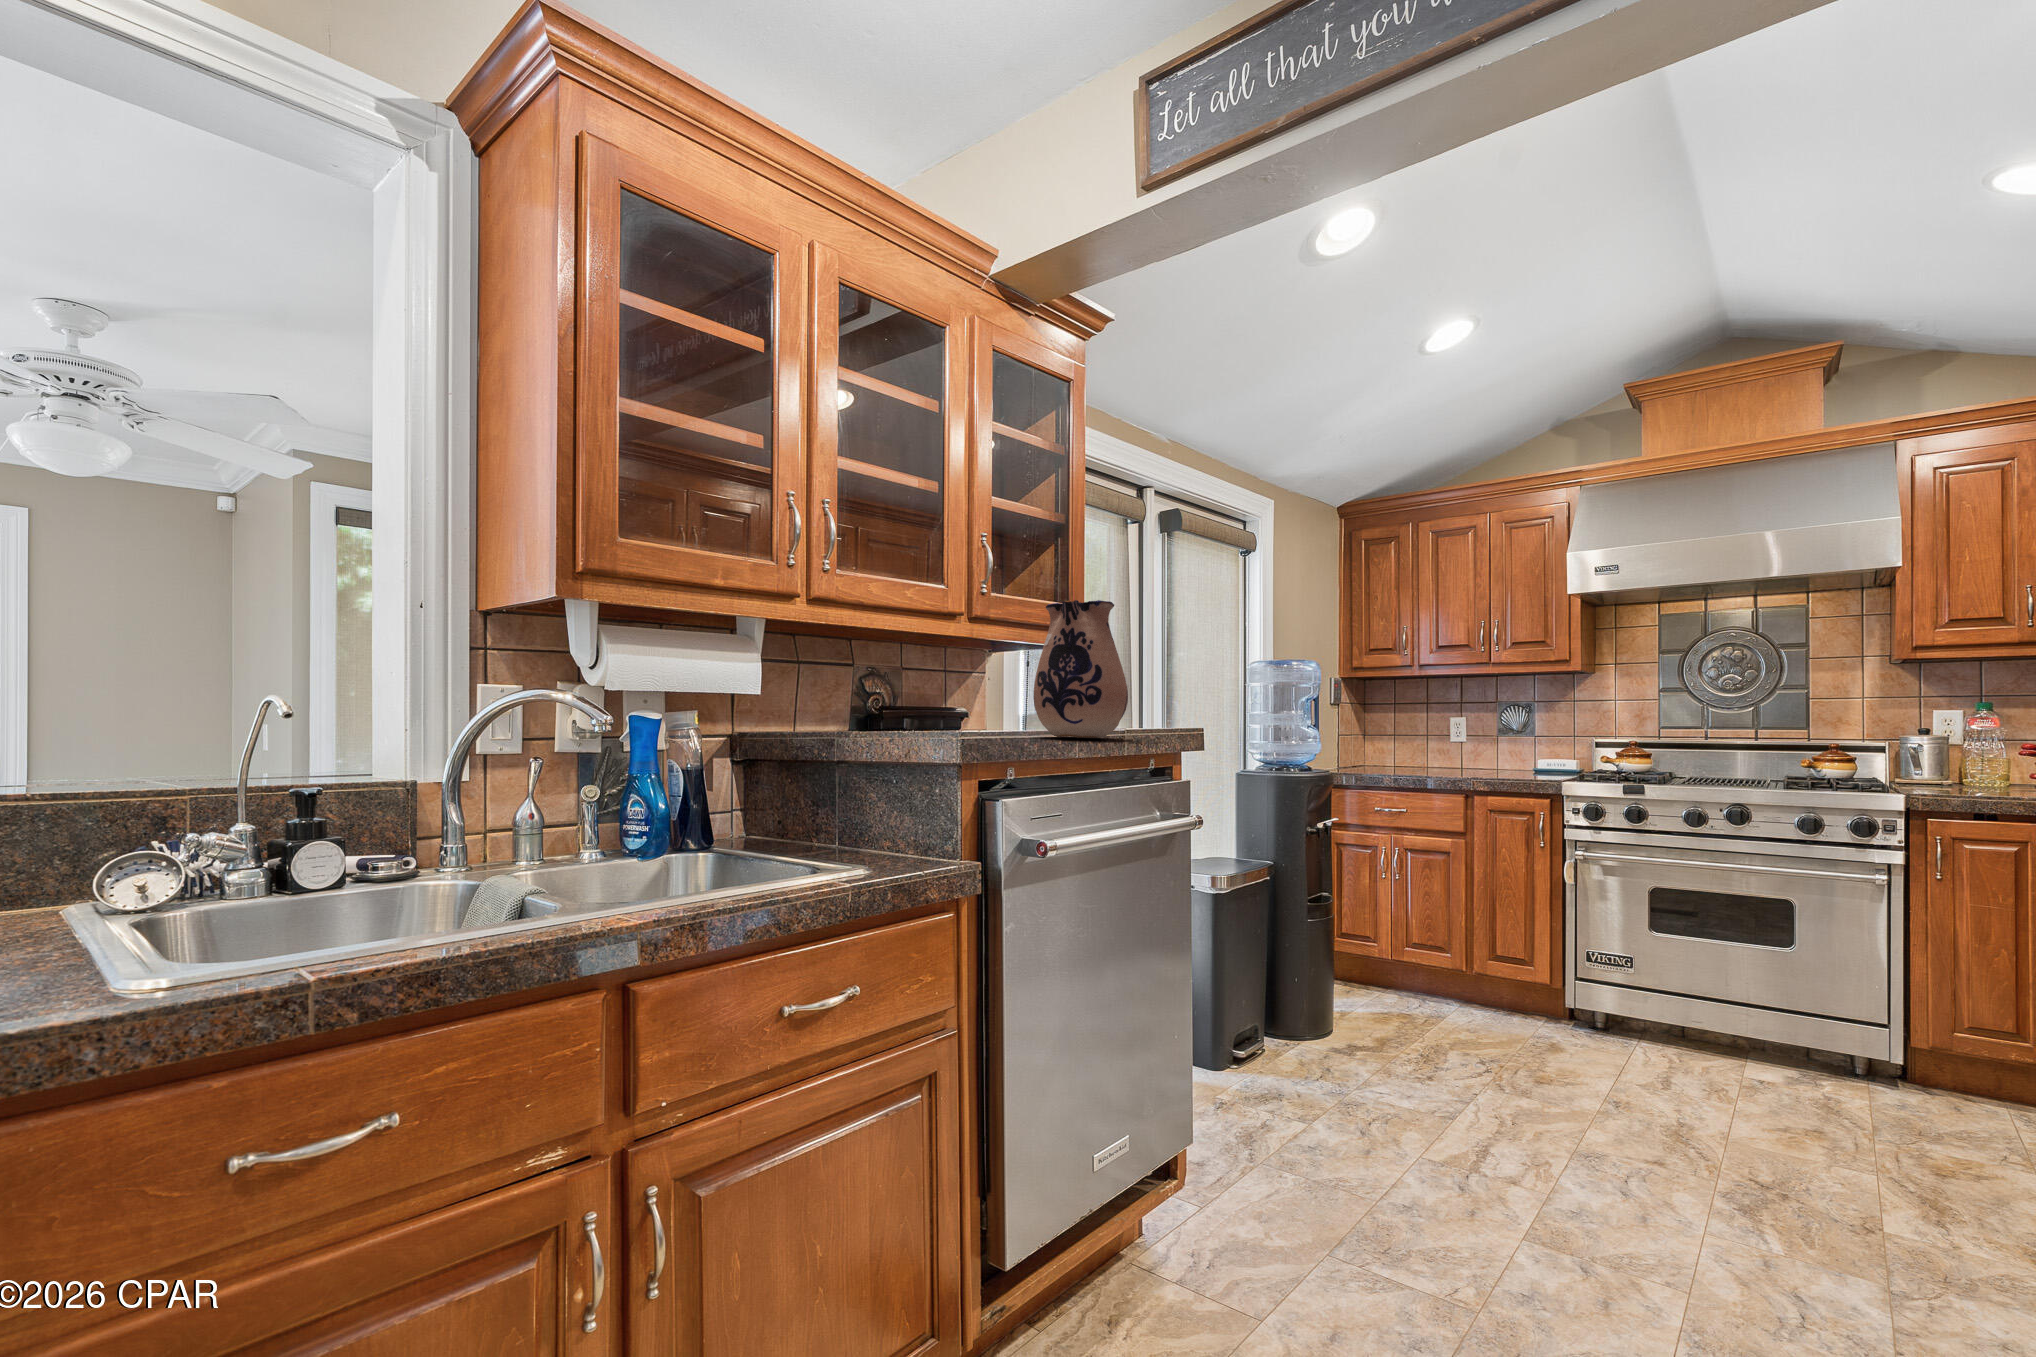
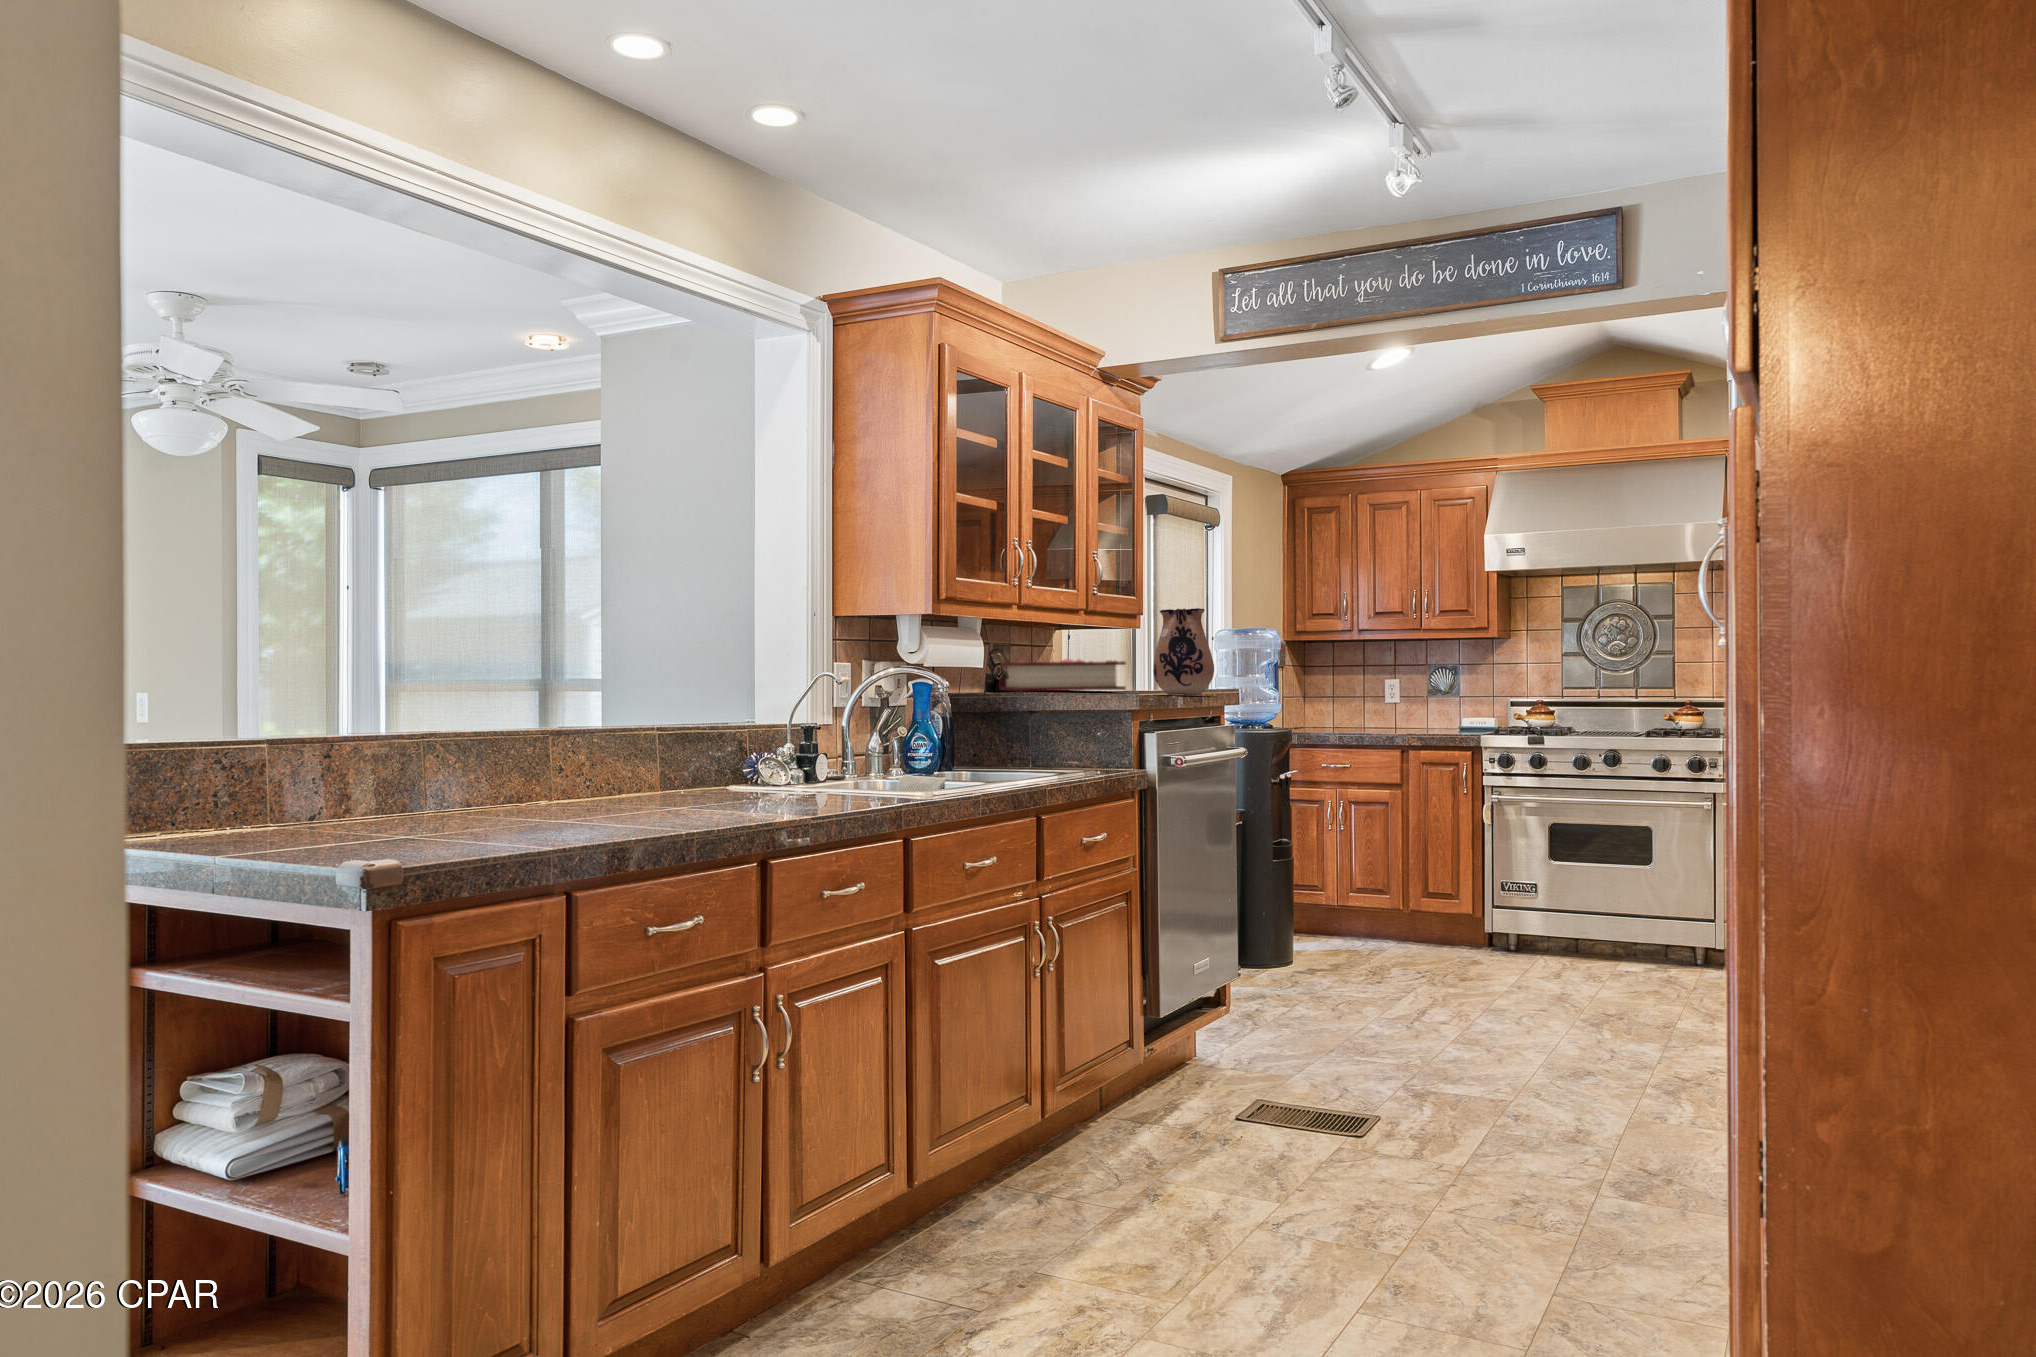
book: none [863,684,1021,728] -> present [999,659,1126,692]

